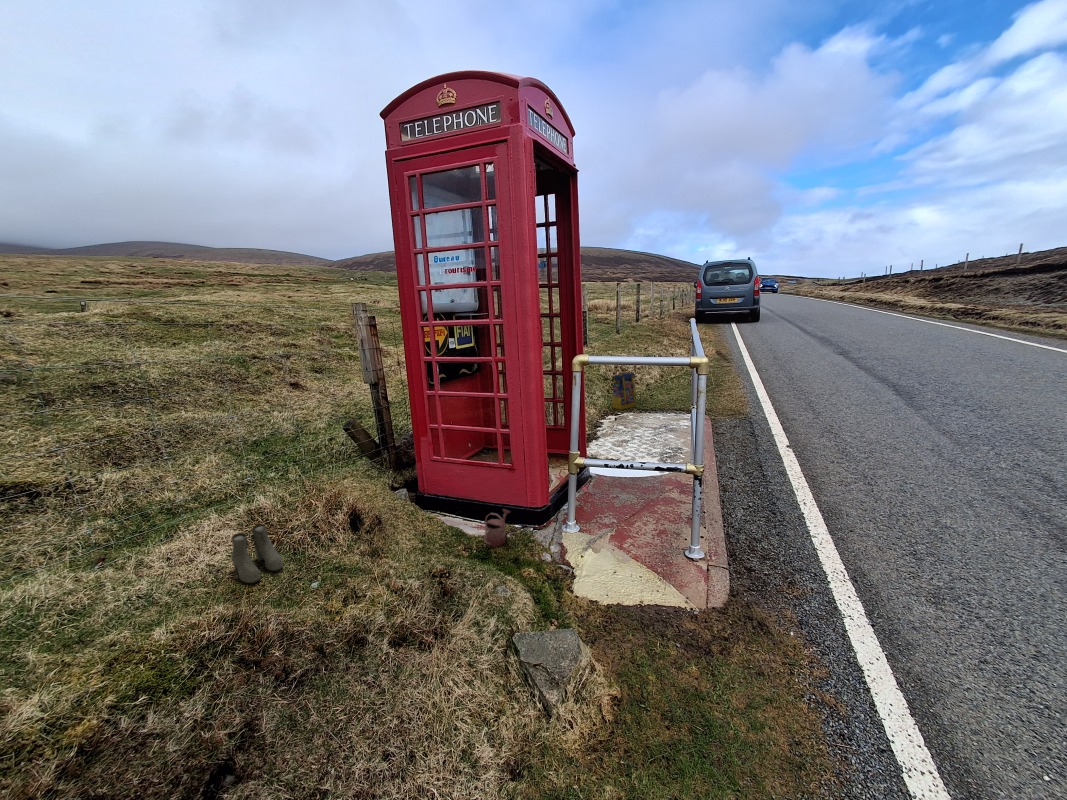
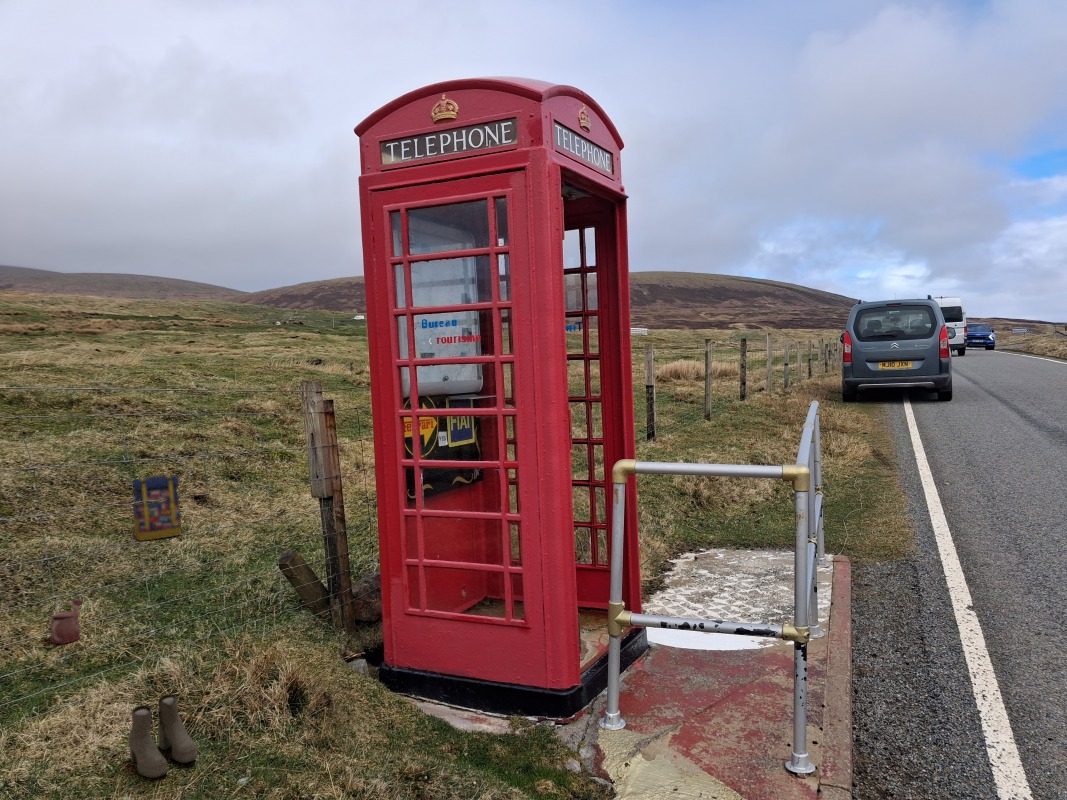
backpack: present [611,372,636,410] -> present [132,475,181,541]
watering can: present [484,509,510,547] -> present [49,599,84,644]

